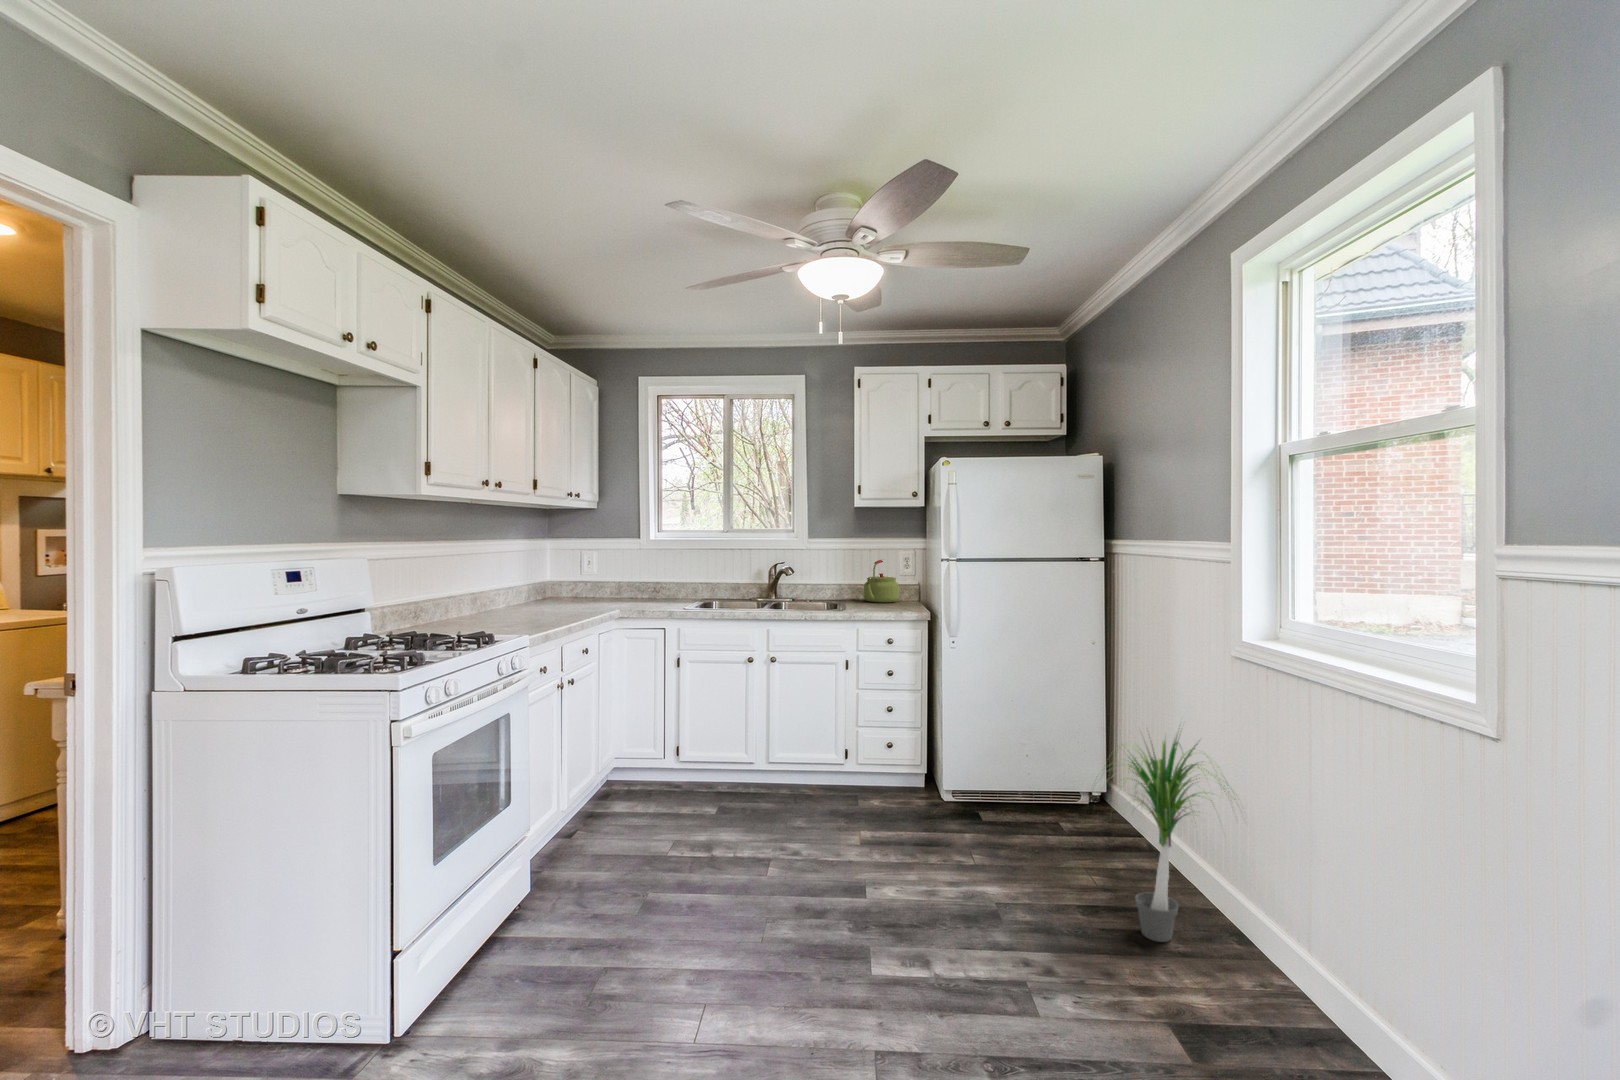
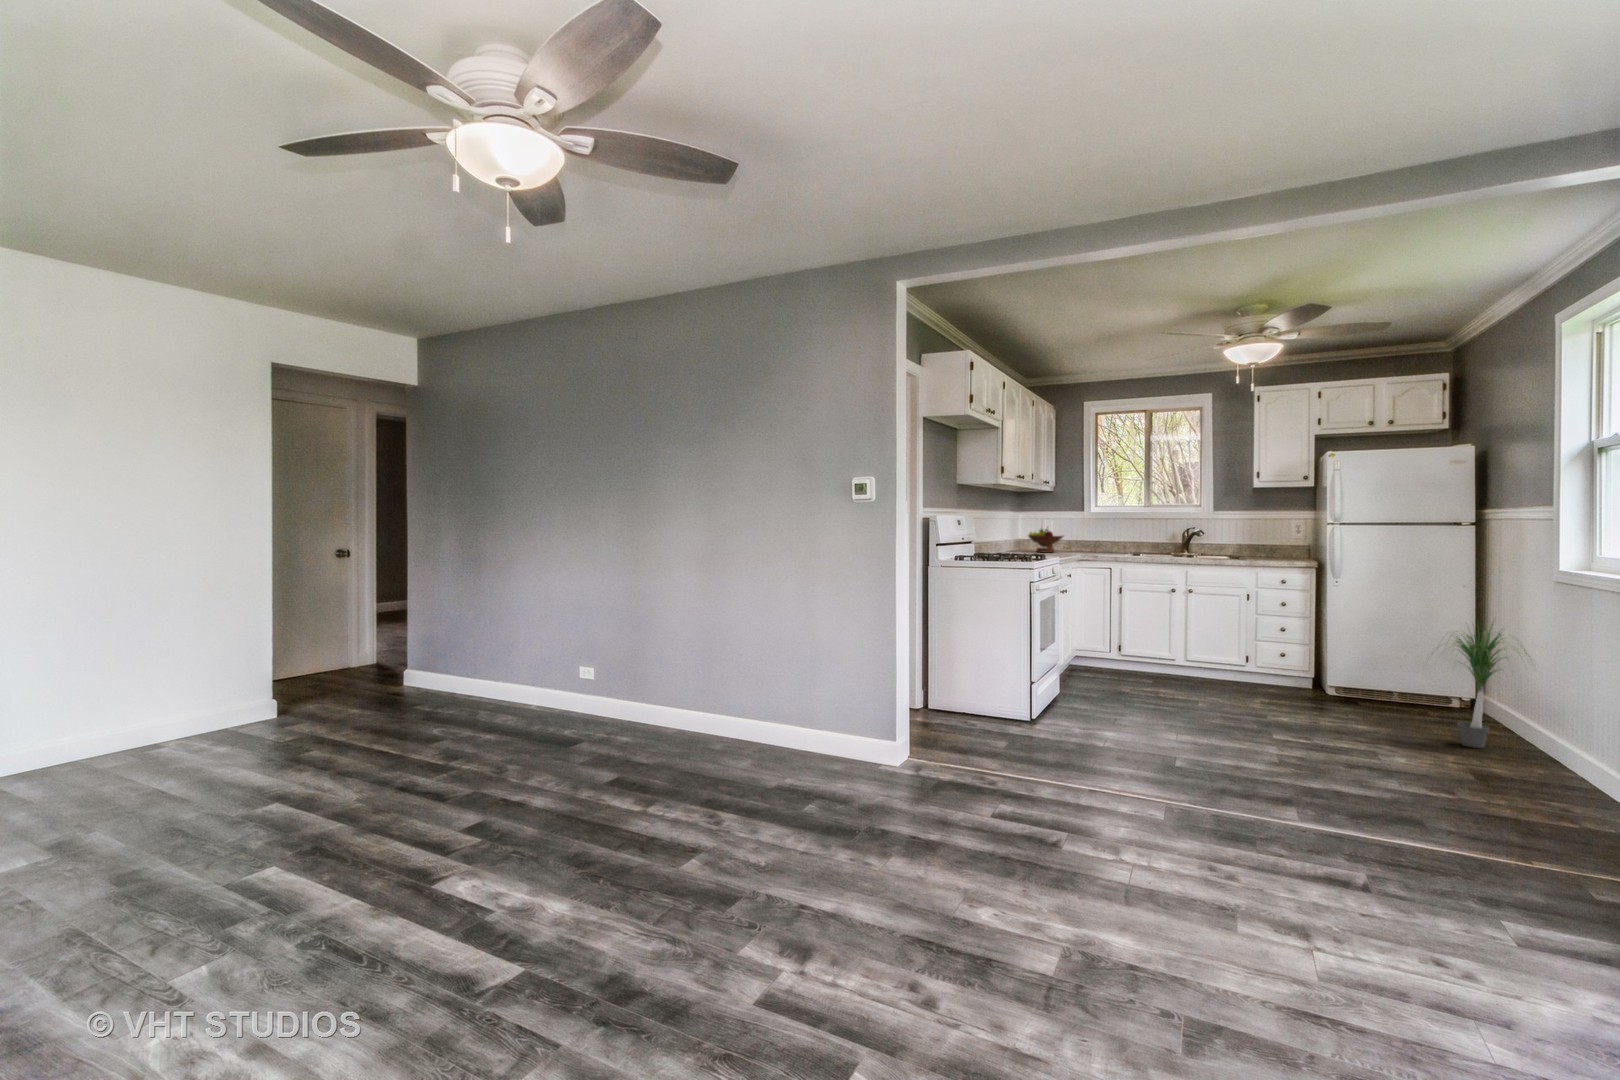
kettle: present [864,560,899,602] -> none [1261,528,1293,560]
fruit bowl: none [561,562,617,598] -> present [1028,529,1064,553]

